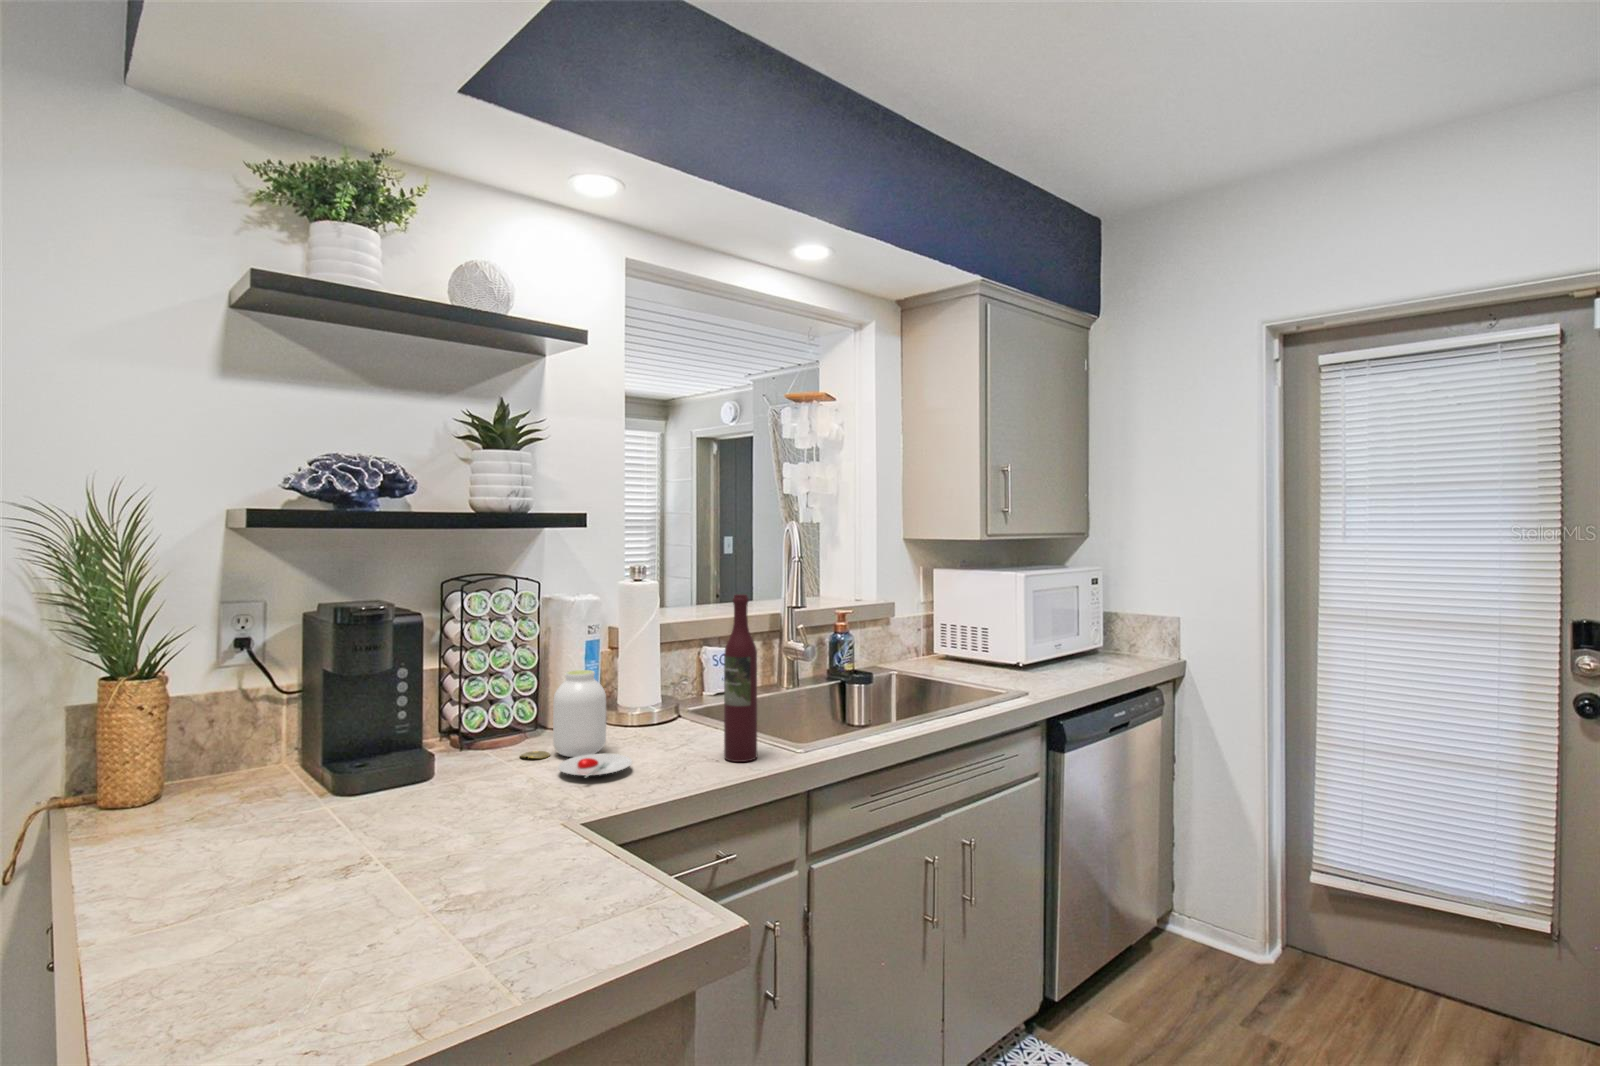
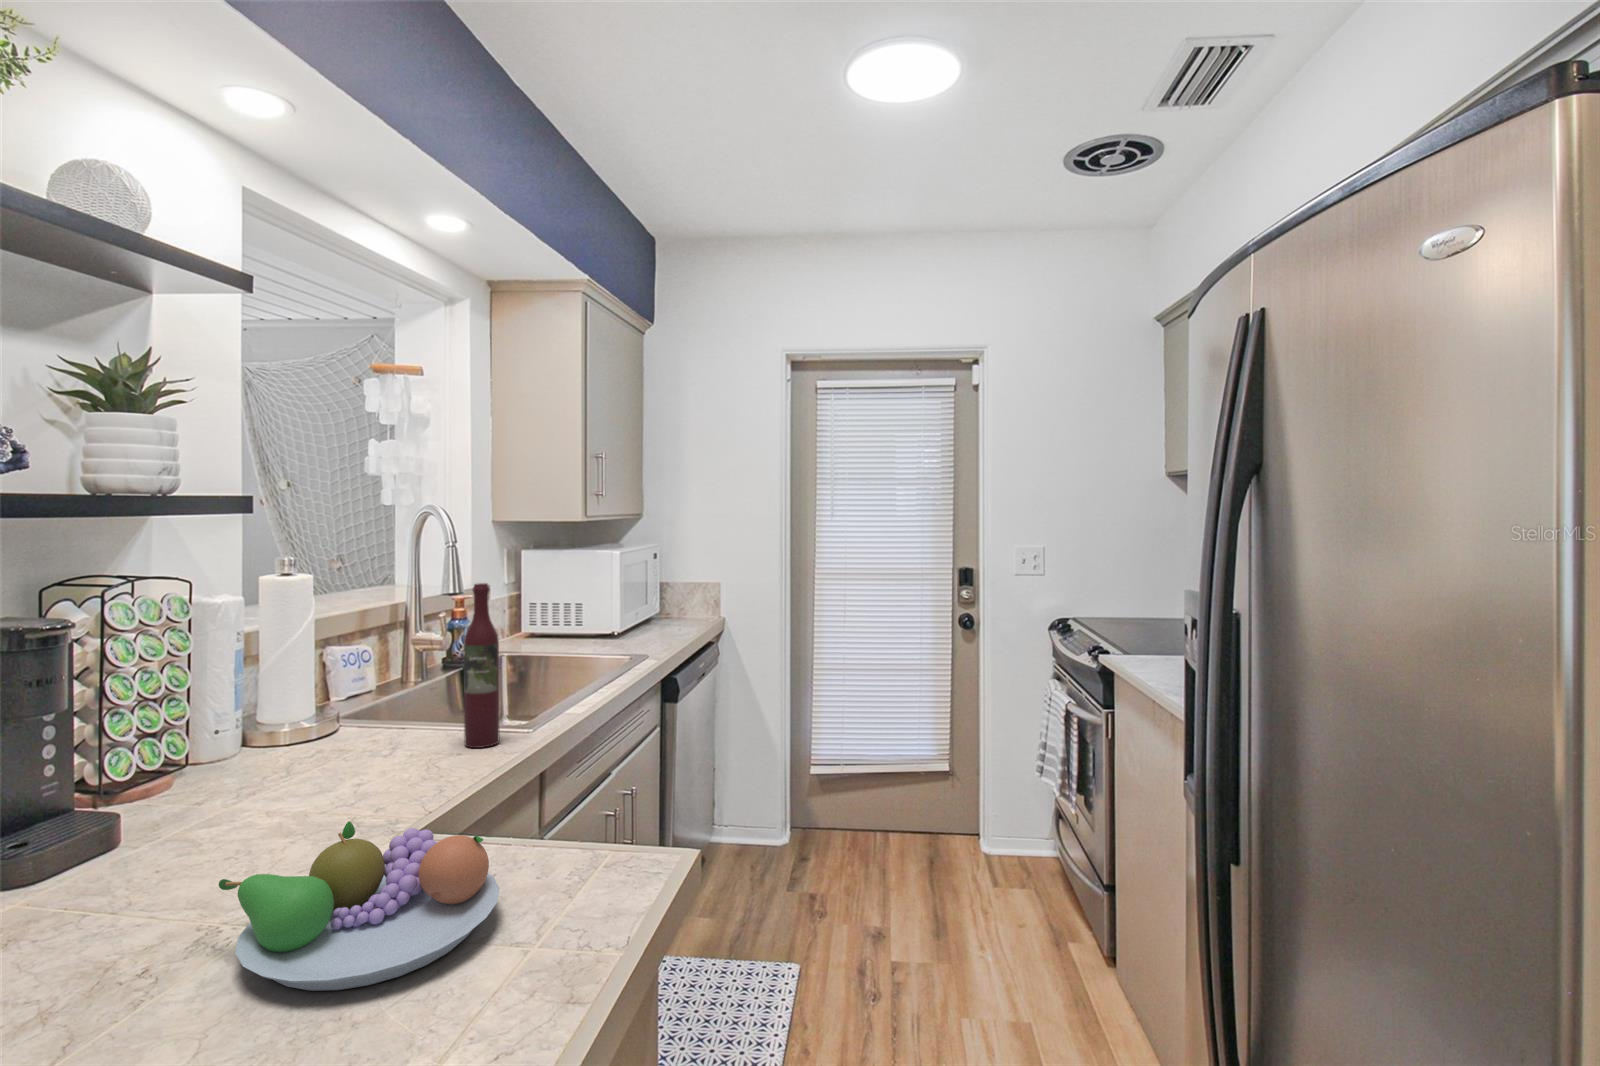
jar: present [520,670,632,777] -> none [213,680,395,795]
fruit bowl: none [245,801,498,965] -> present [219,821,500,991]

